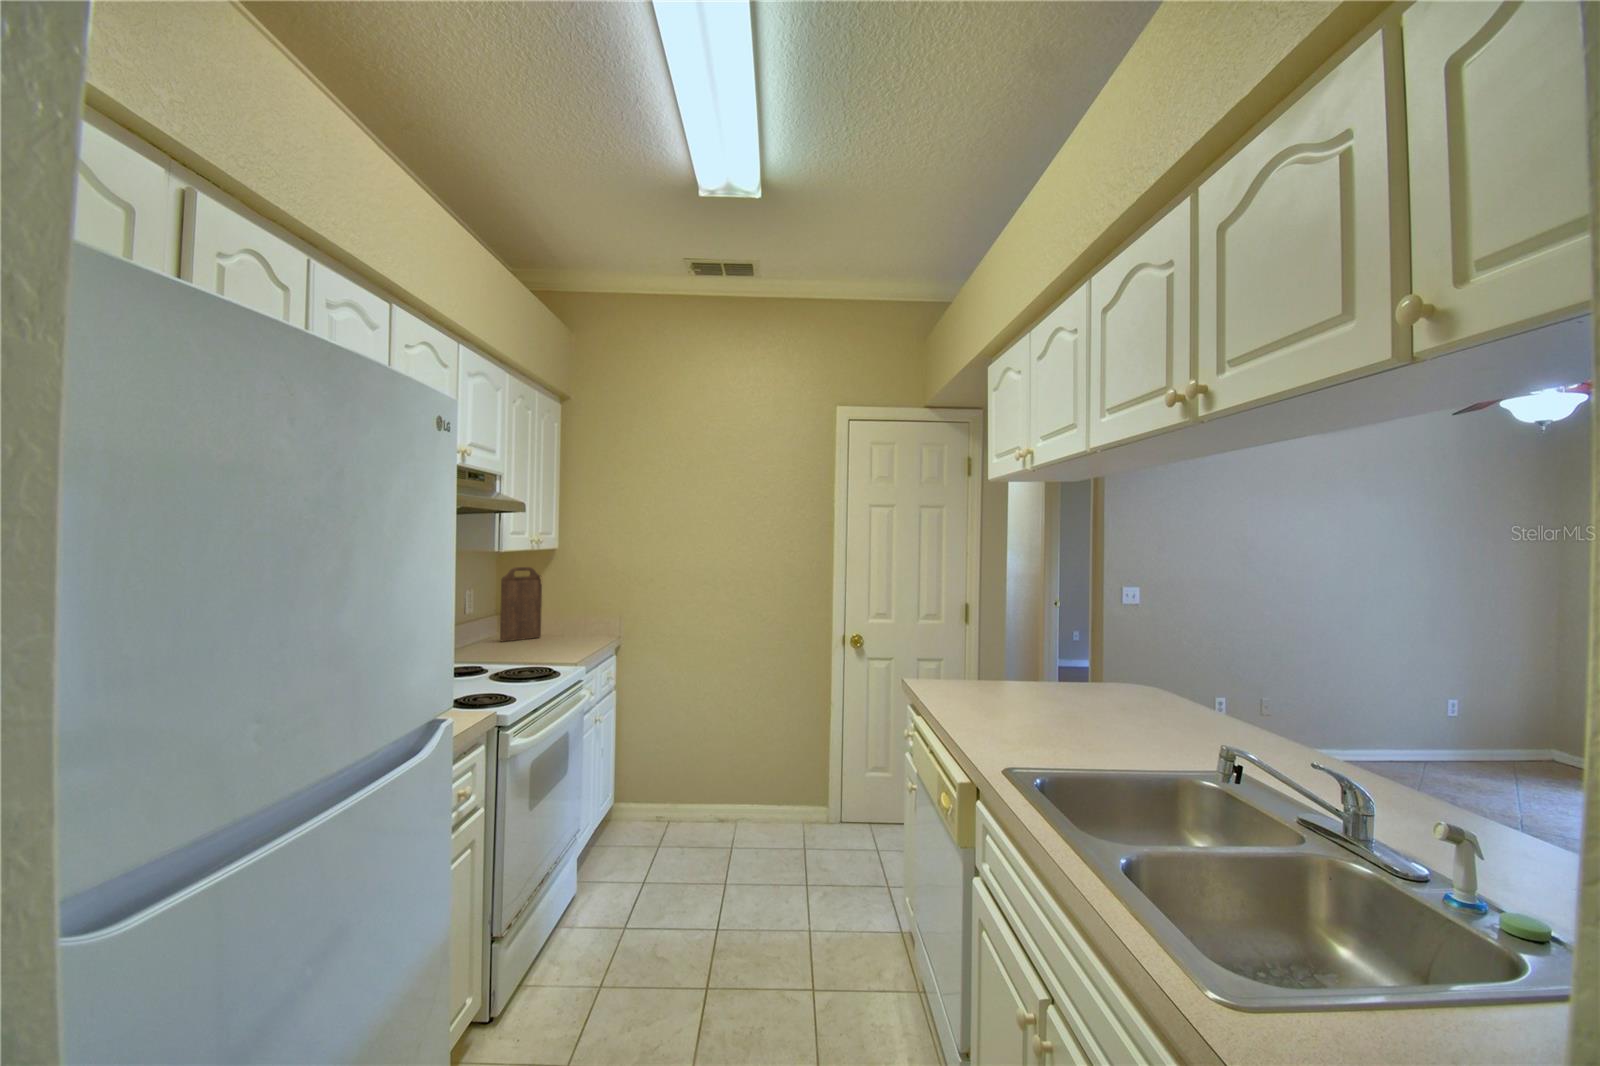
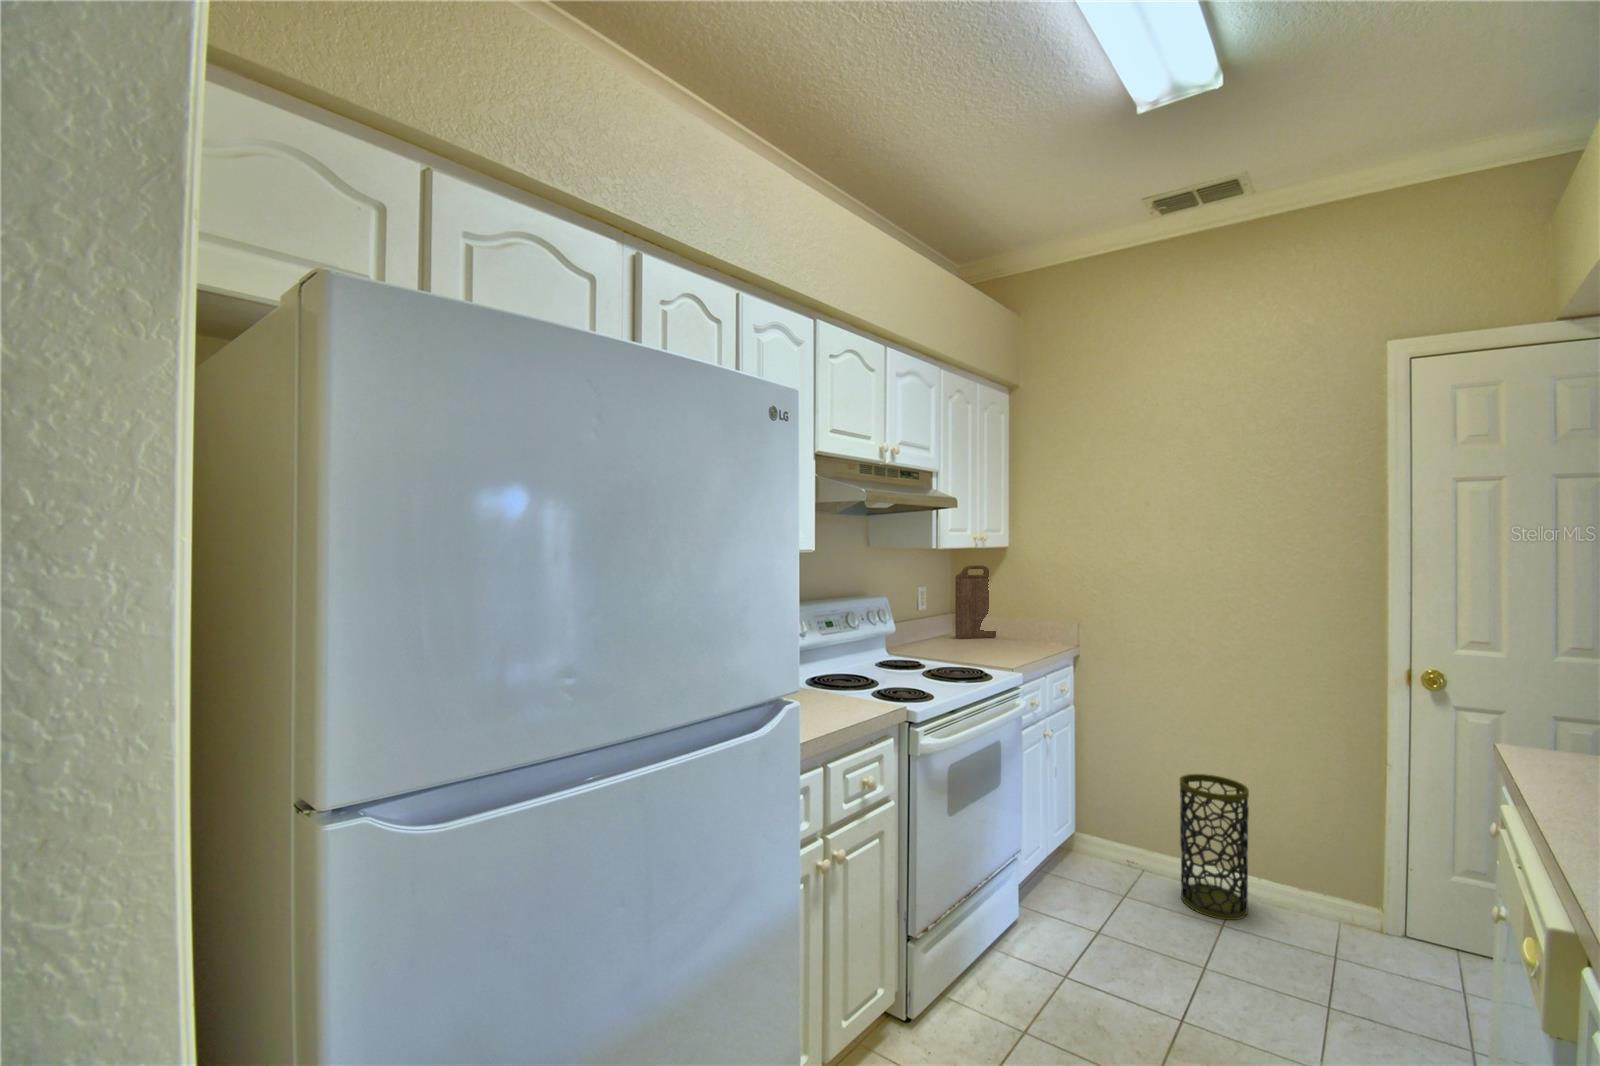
trash can: none [701,735,750,847] -> present [1180,774,1249,920]

